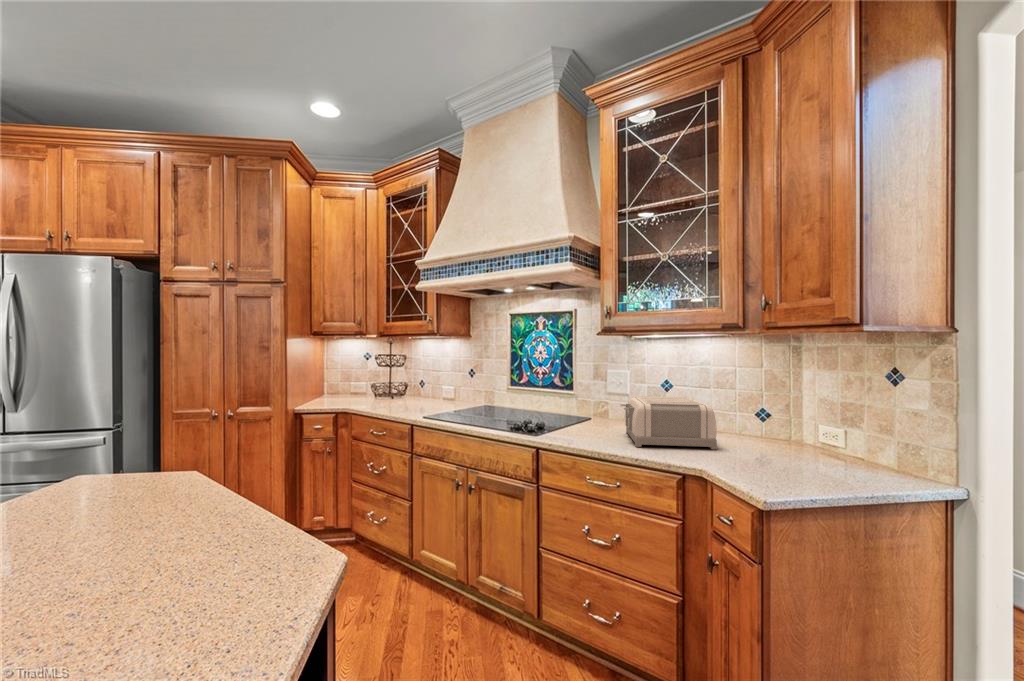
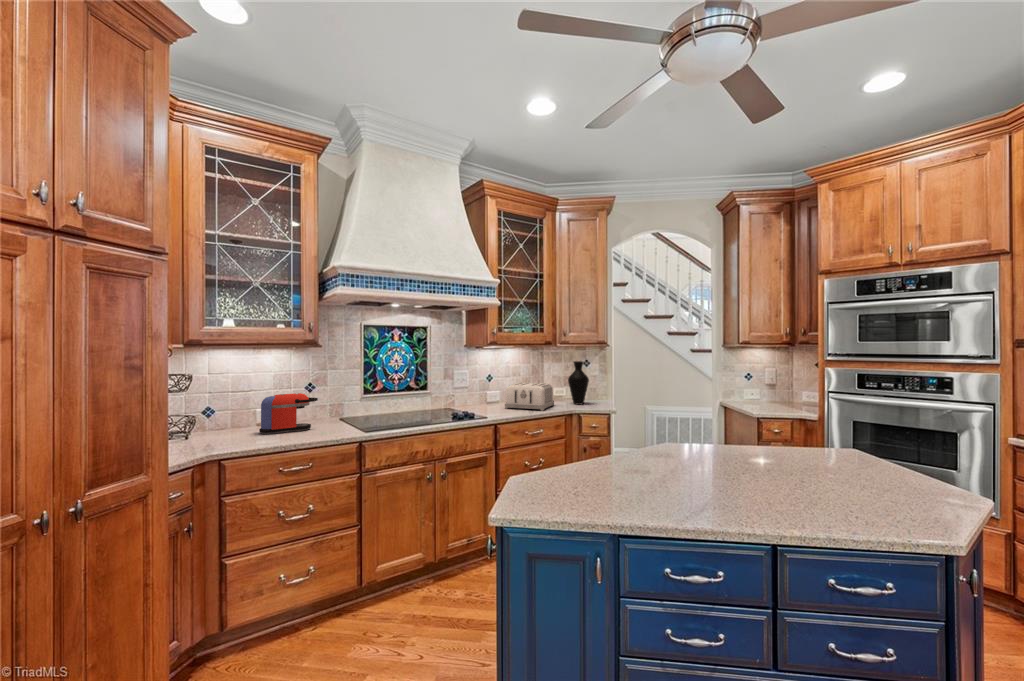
vase: none [753,364,809,465] -> present [568,361,589,405]
coffee maker: none [410,374,443,406] -> present [259,393,318,434]

